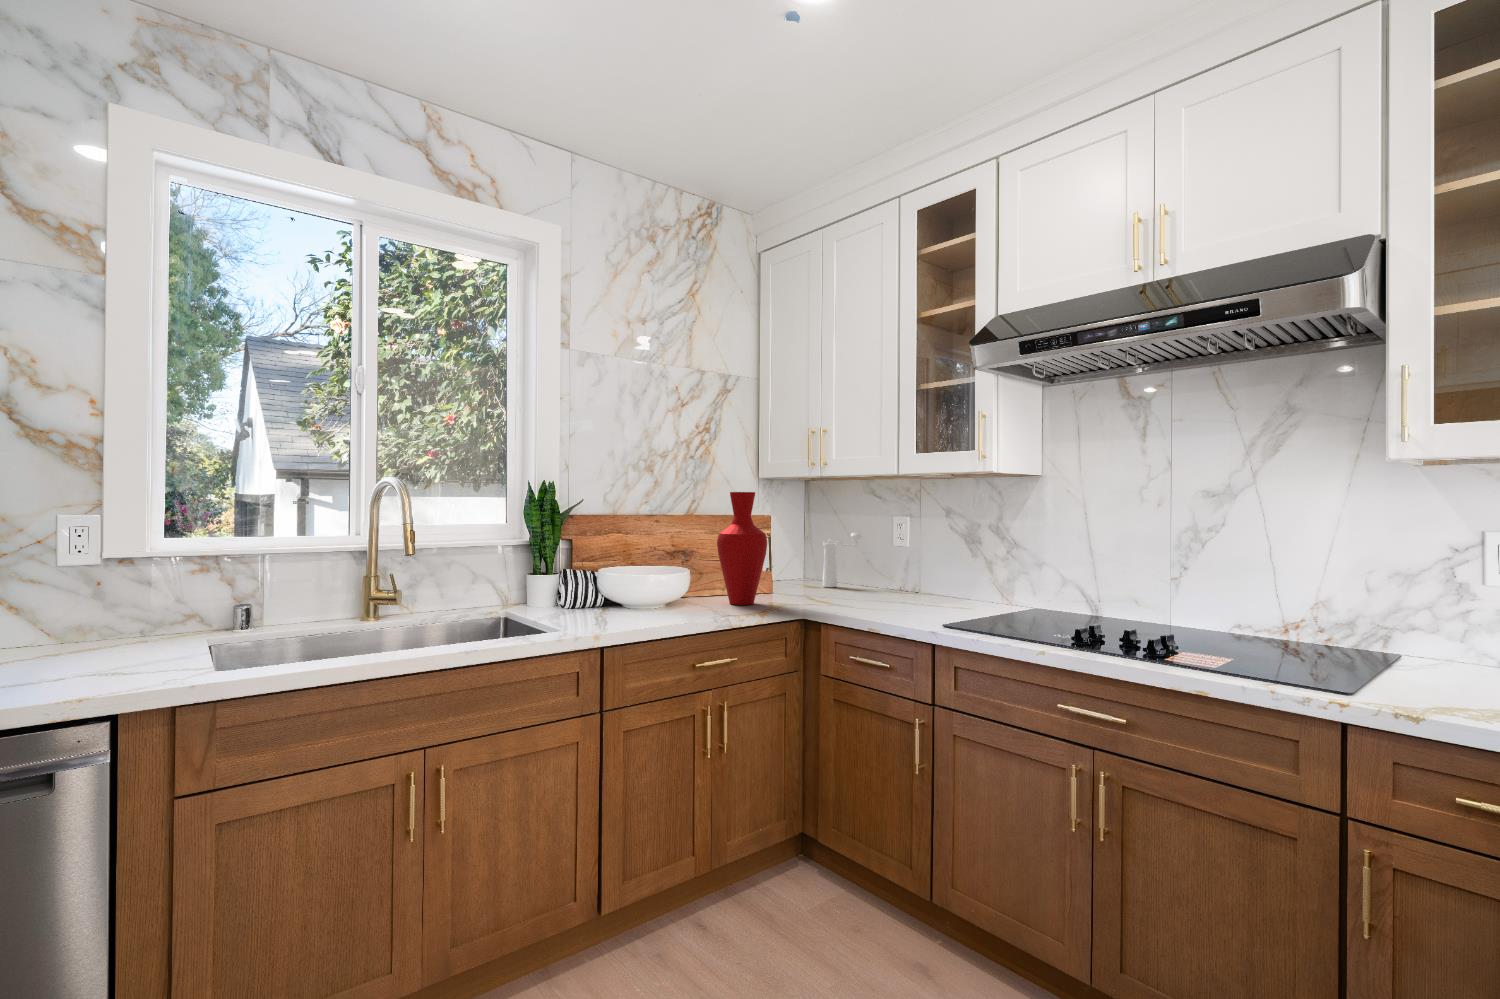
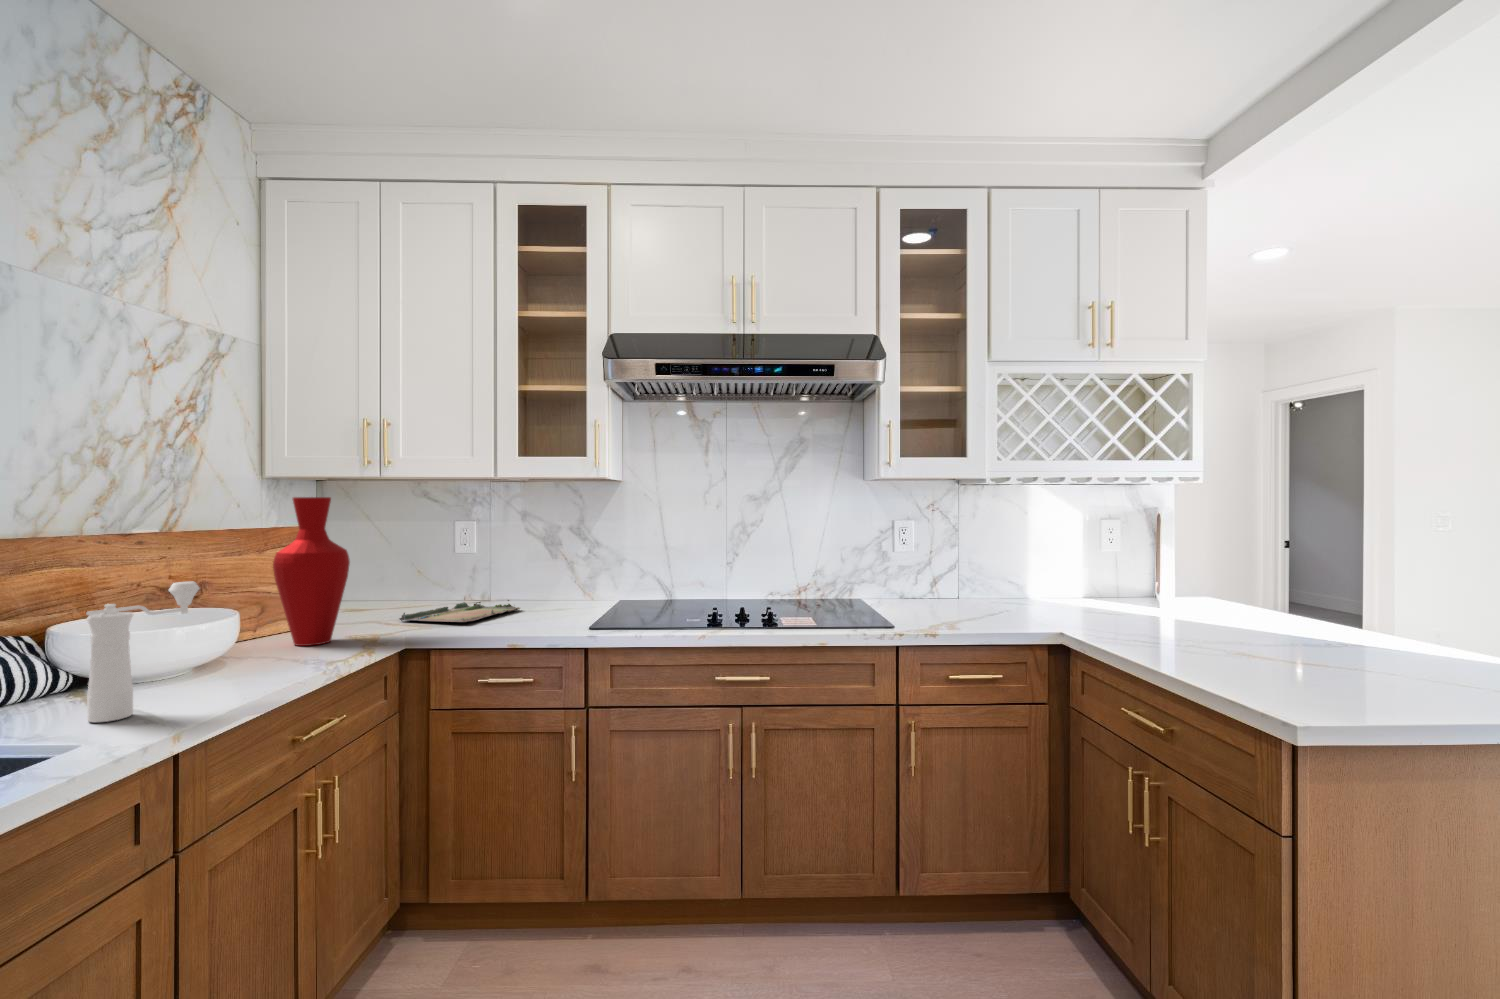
pepper mill: present [823,533,861,587] -> present [86,582,199,722]
tray: none [823,590,930,605] -> present [399,600,520,622]

